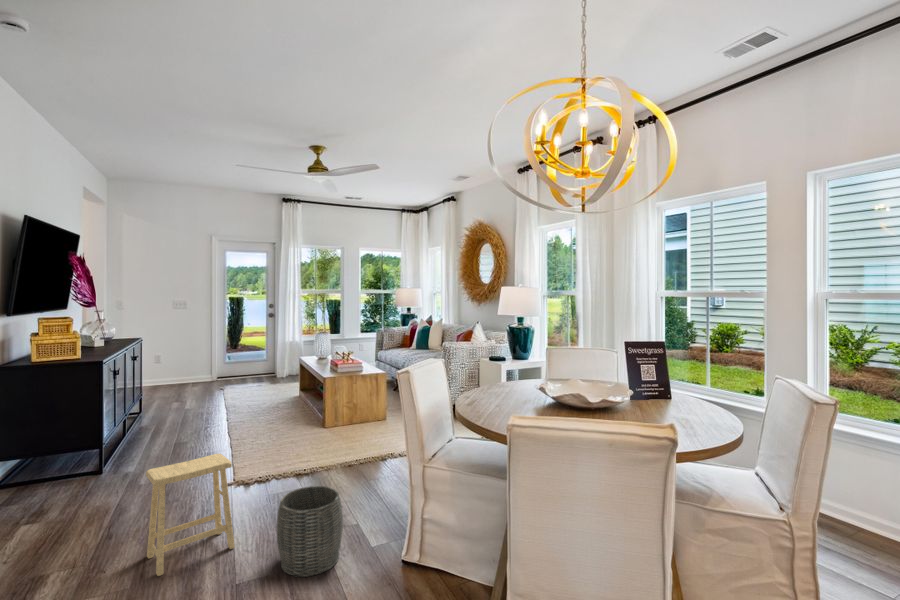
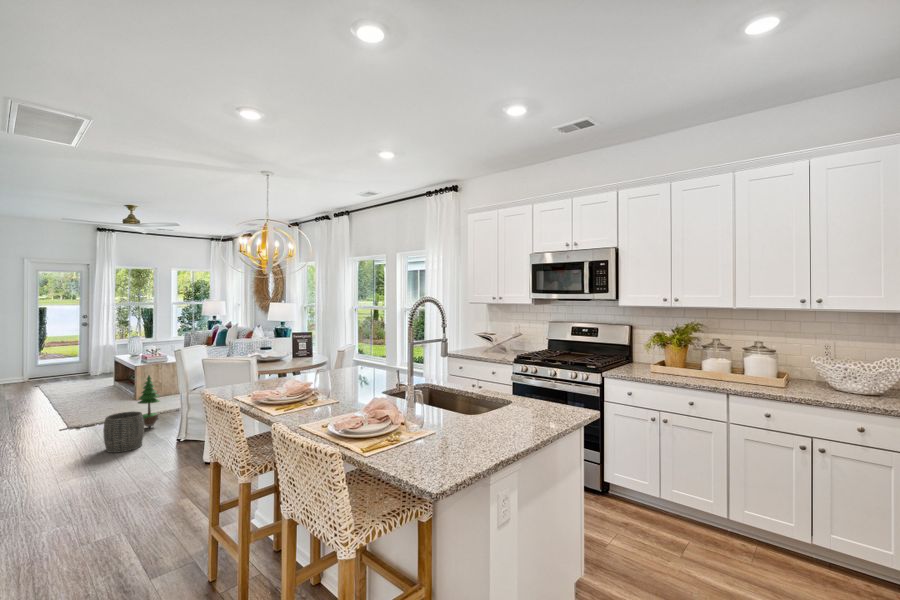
potted tree: none [329,408,363,500] -> present [138,375,160,427]
footstool: present [146,454,235,576] -> none [15,400,75,462]

